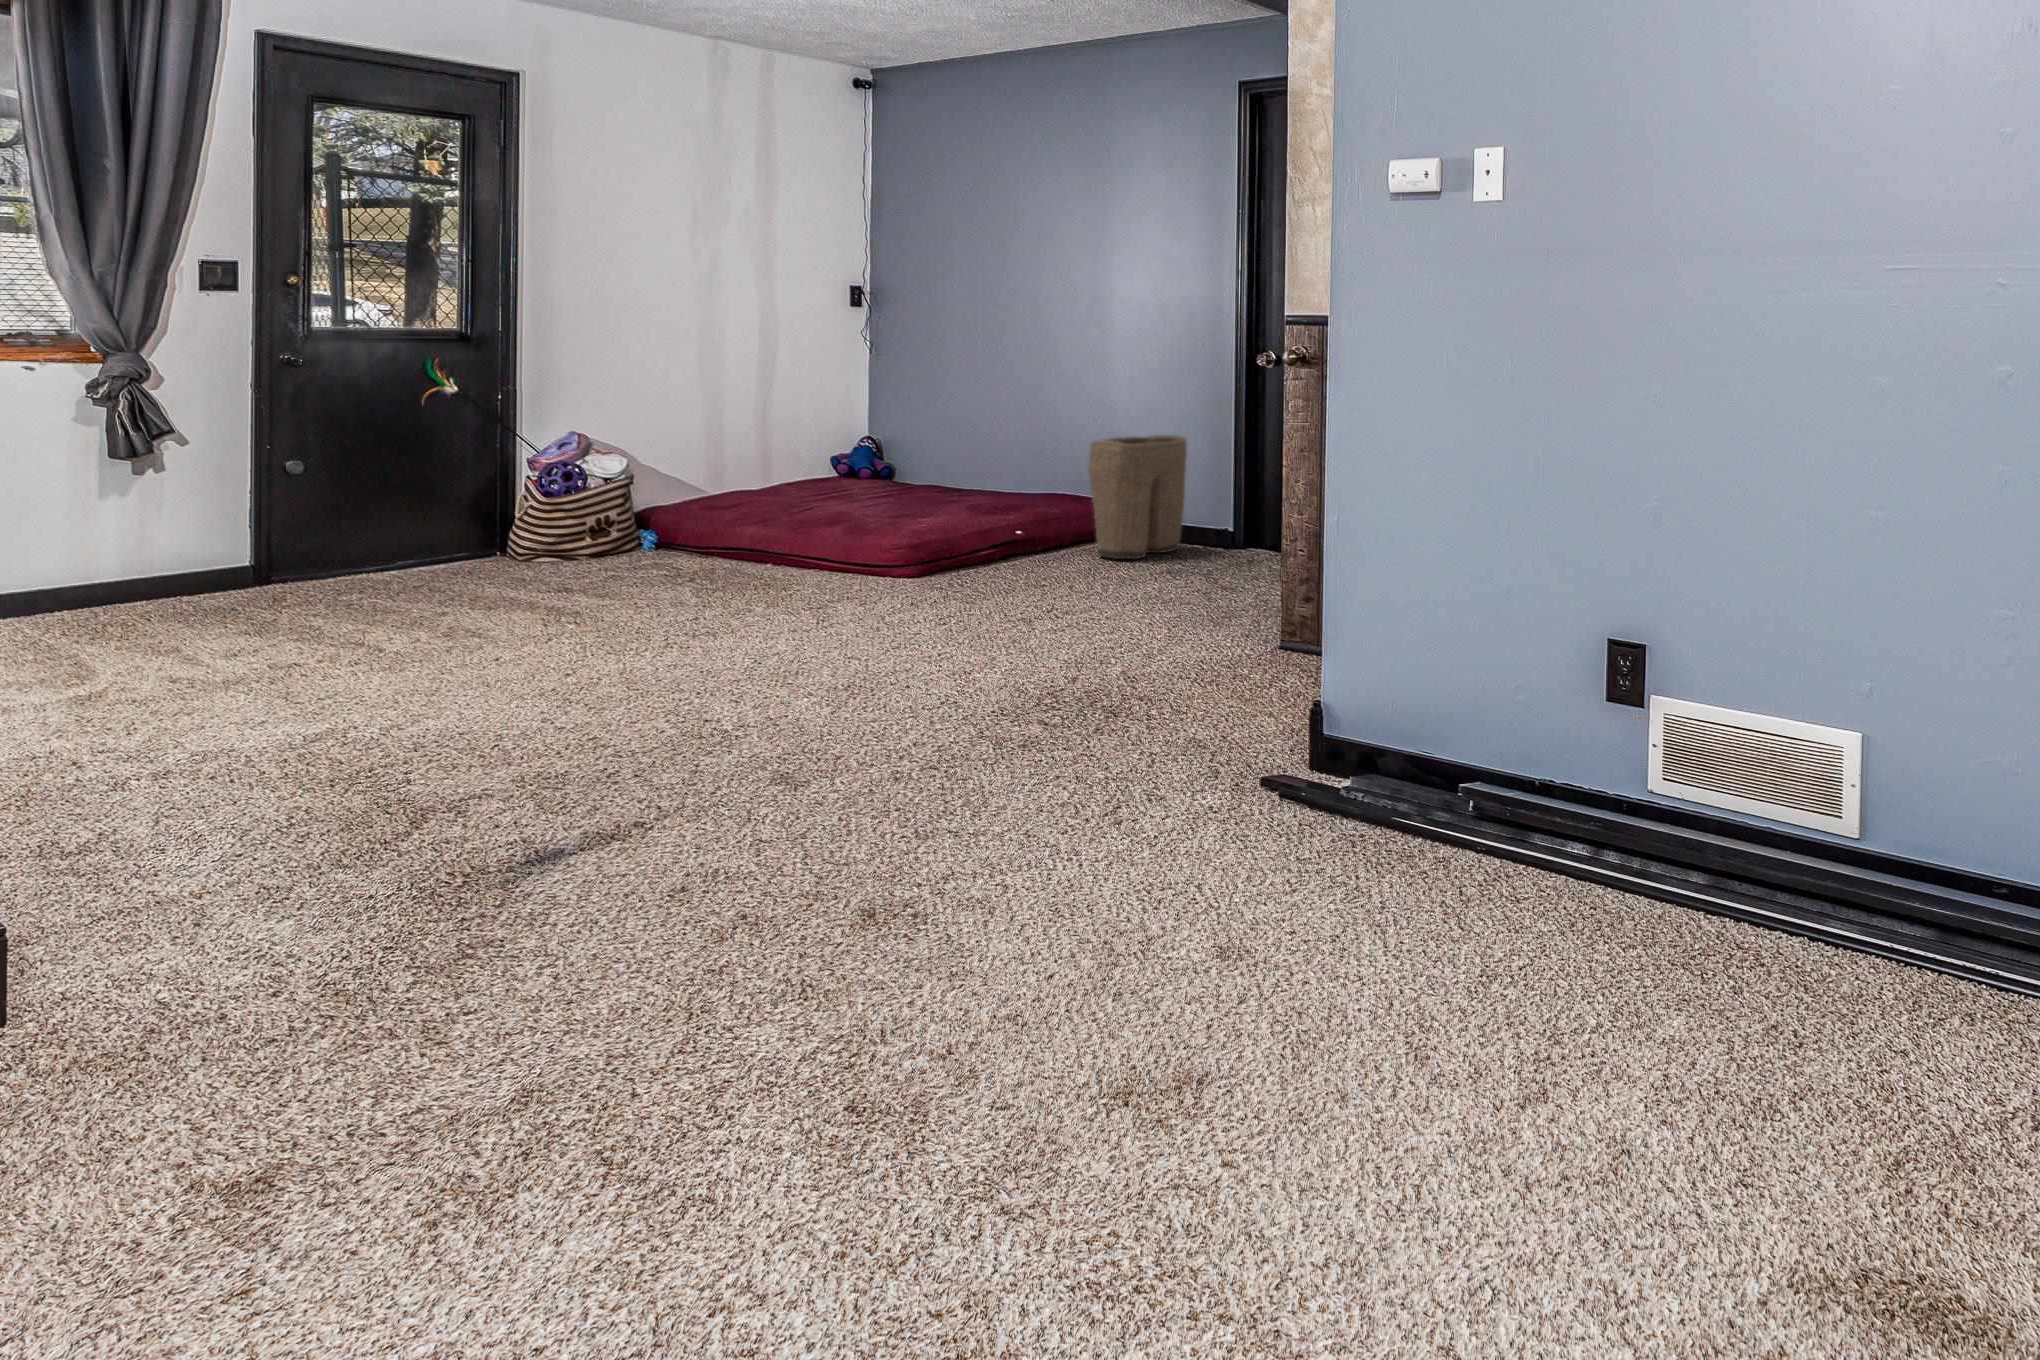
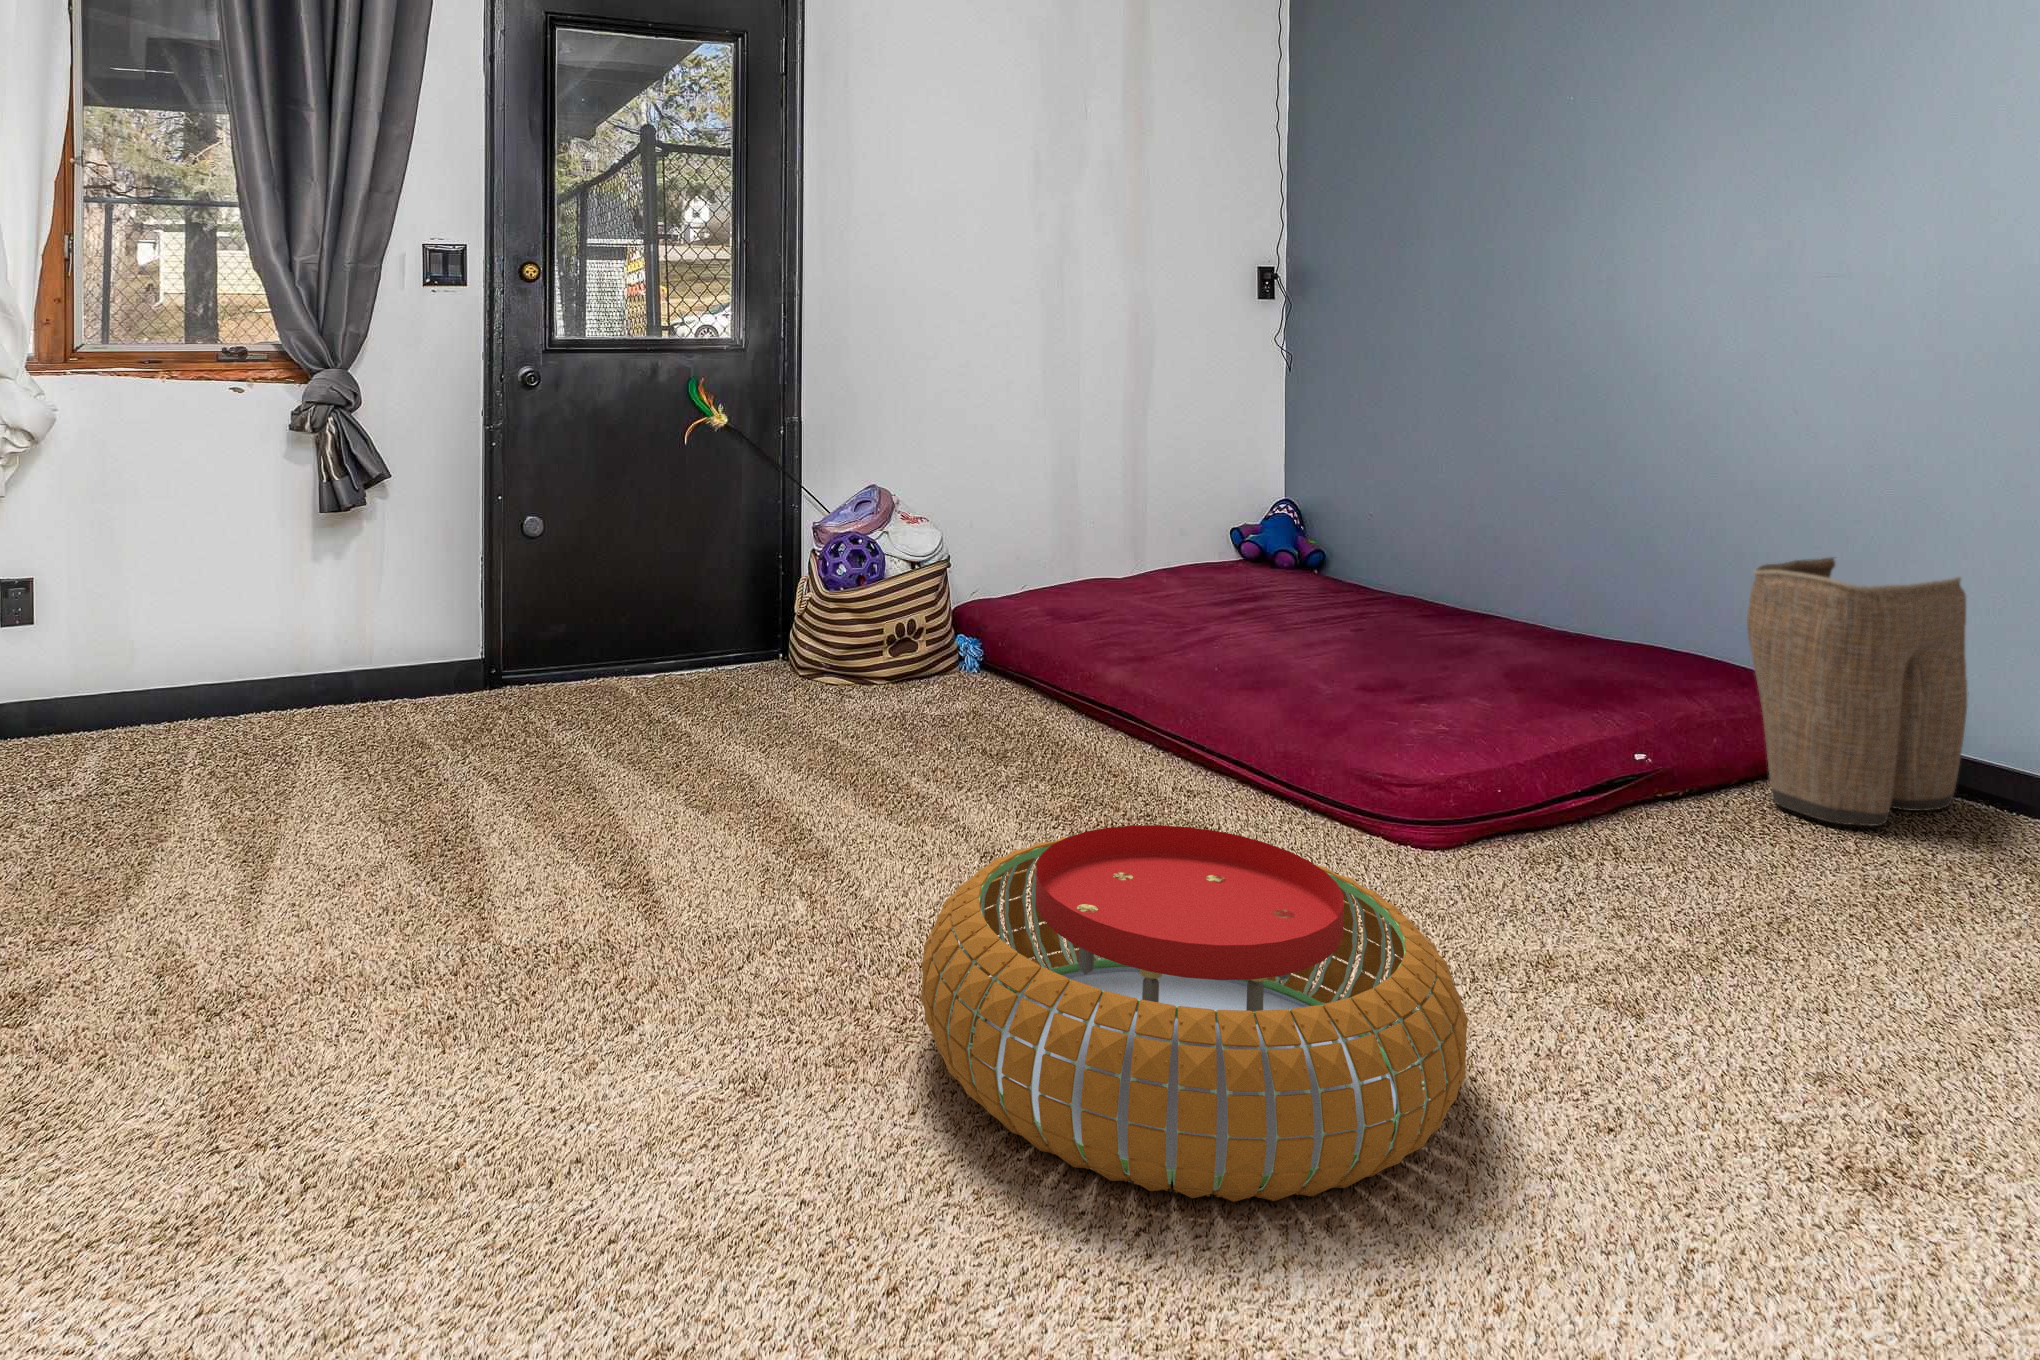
pouf: none [655,556,908,676] -> present [921,825,1468,1202]

